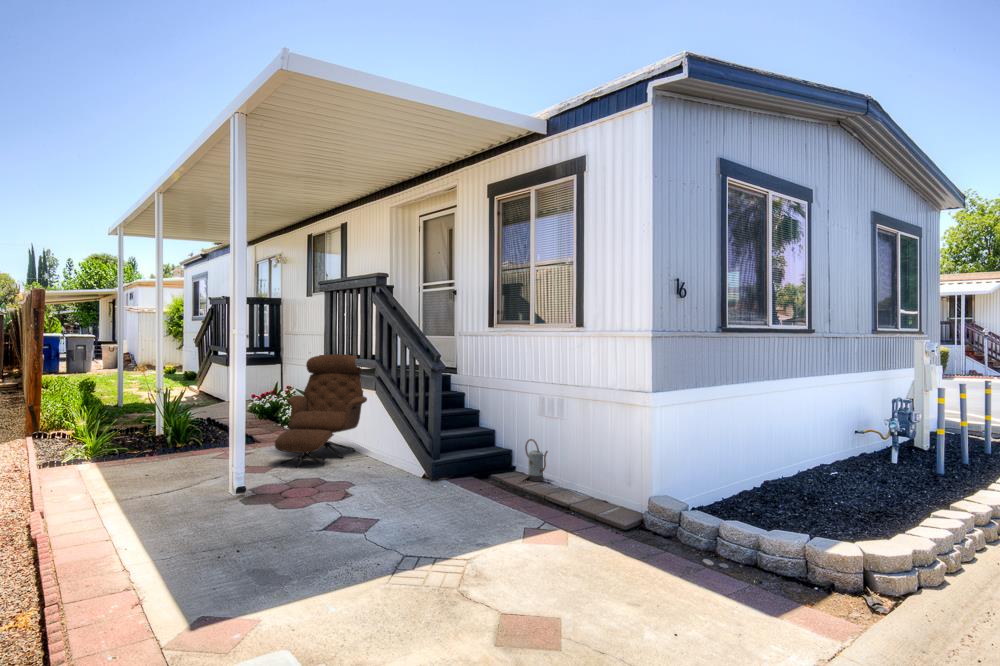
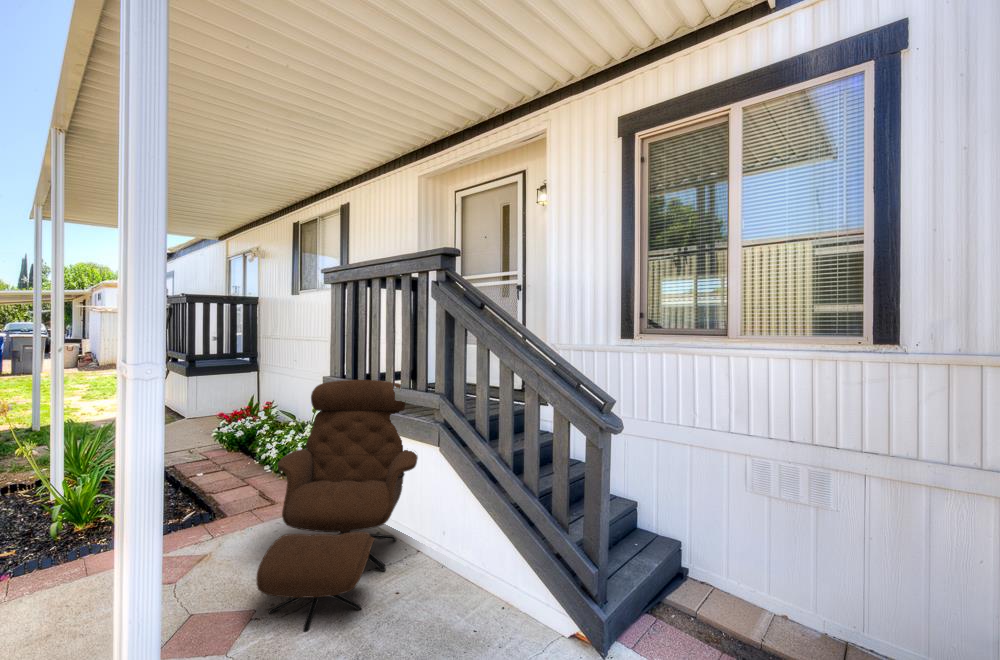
watering can: present [525,439,548,481] -> none [732,543,805,629]

